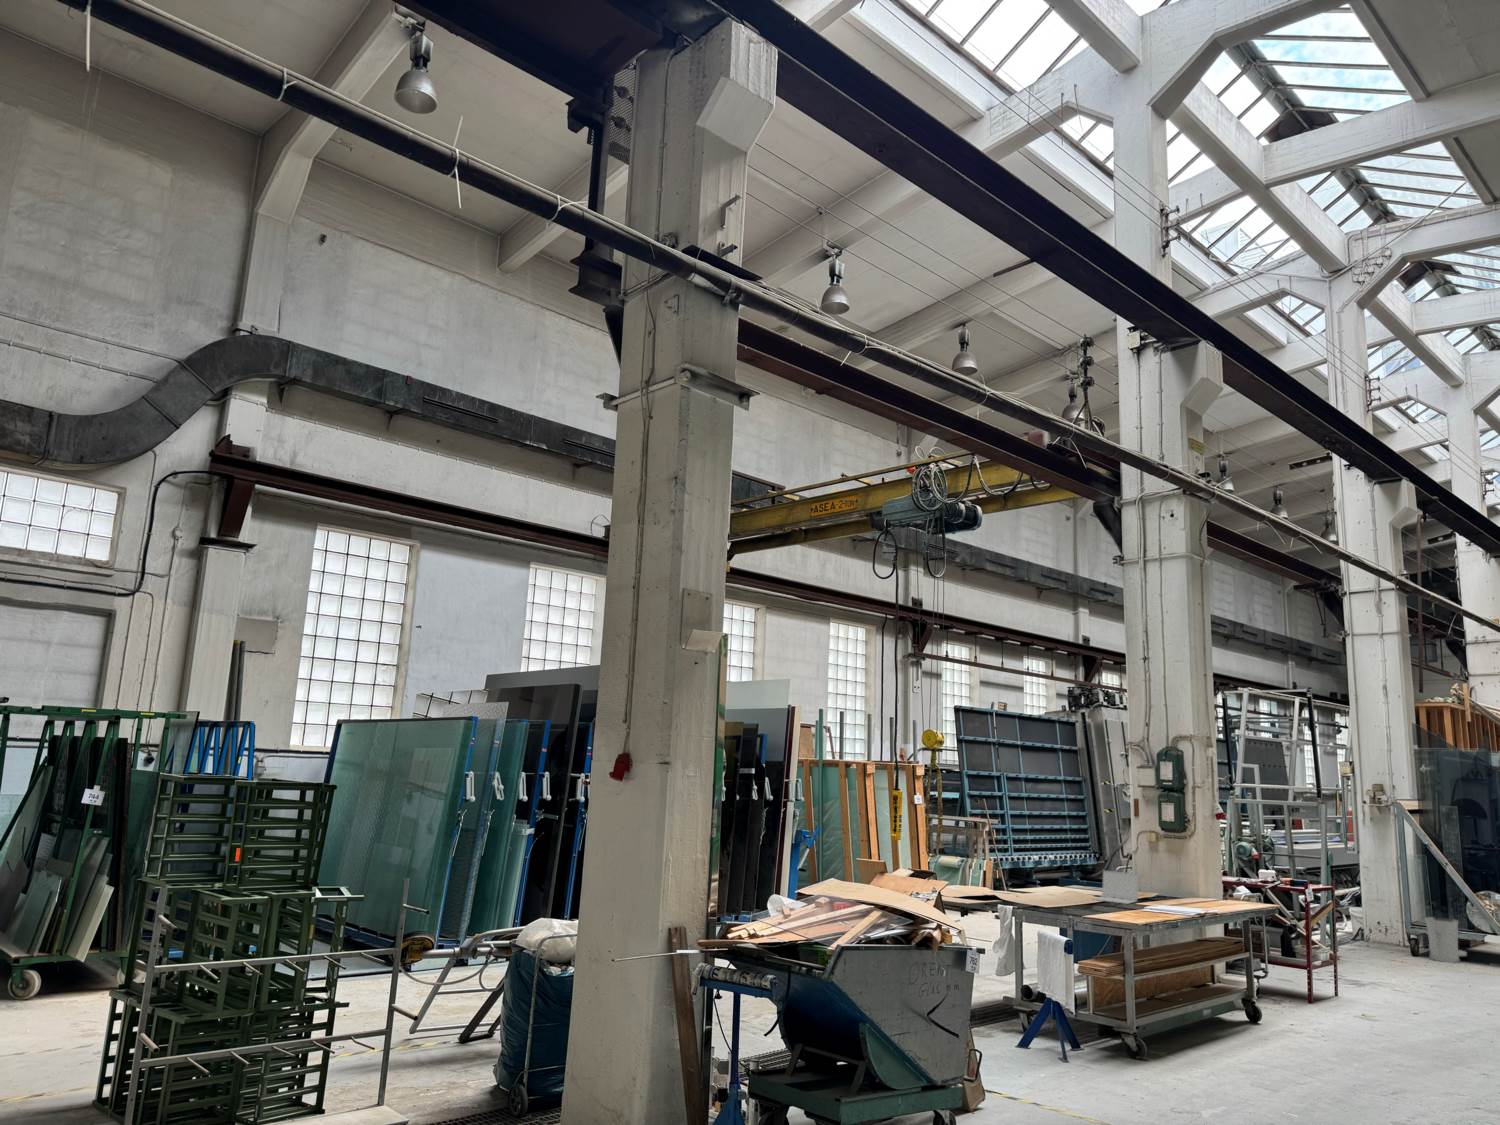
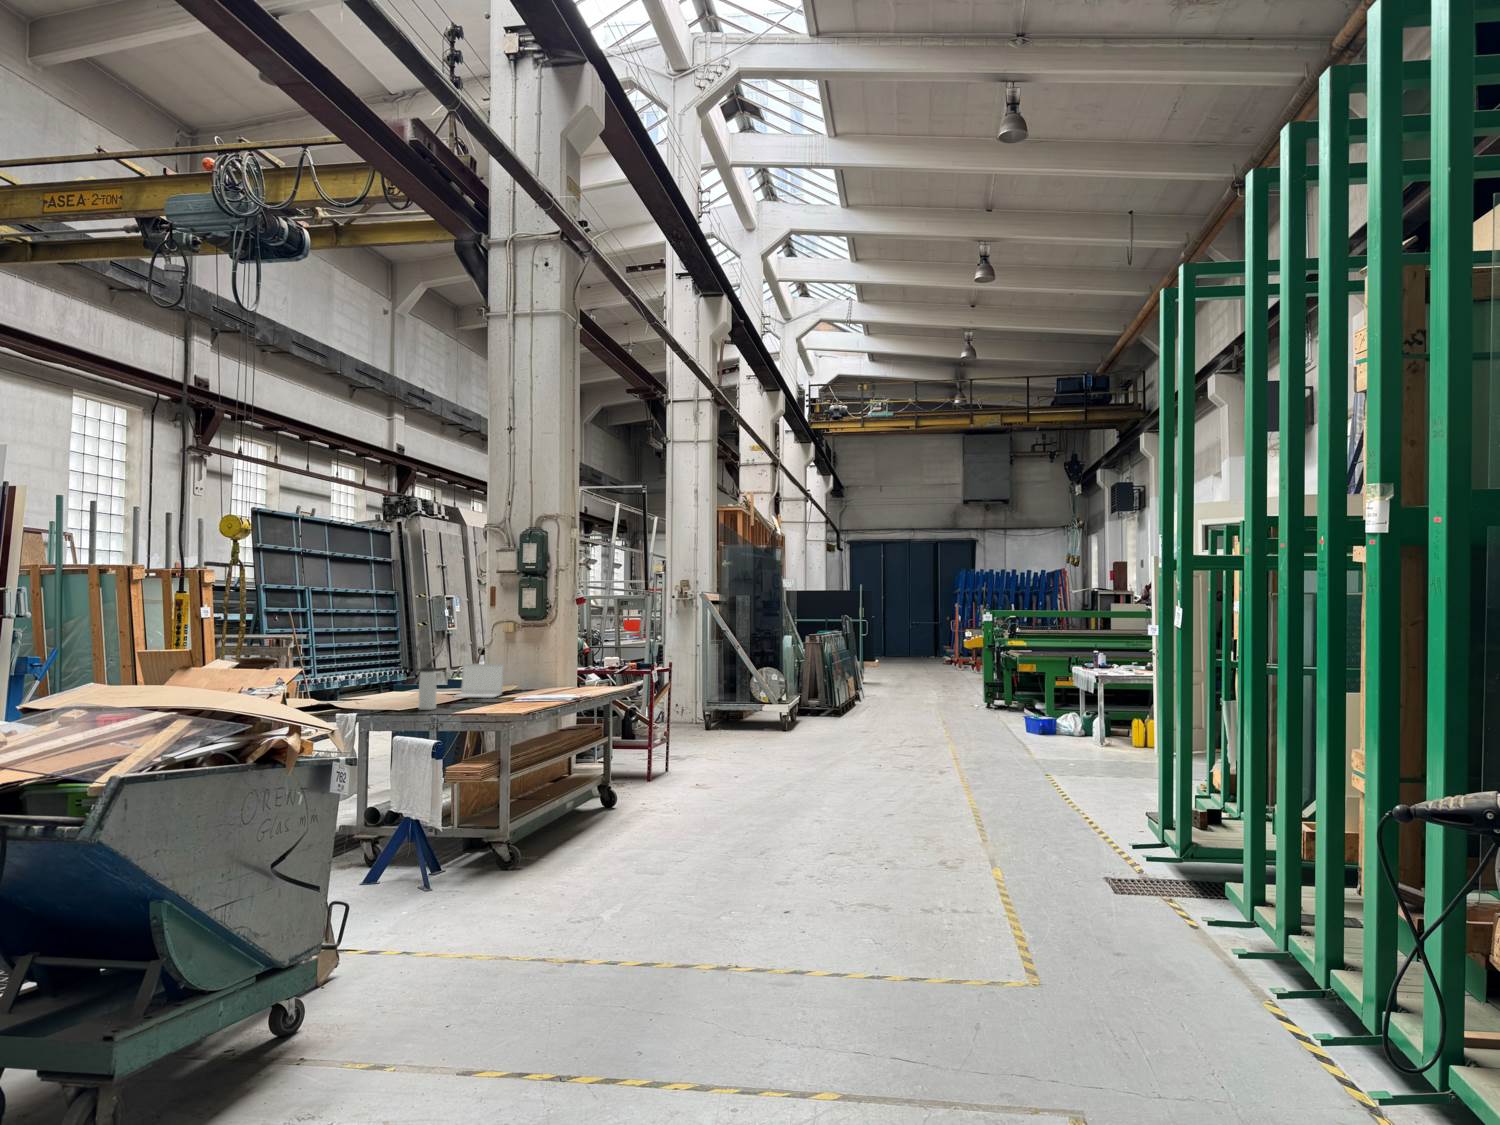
thermos bottle: none [1053,873,1070,911] -> present [417,664,436,710]
trash can: present [1425,917,1467,963] -> none [710,695,736,731]

